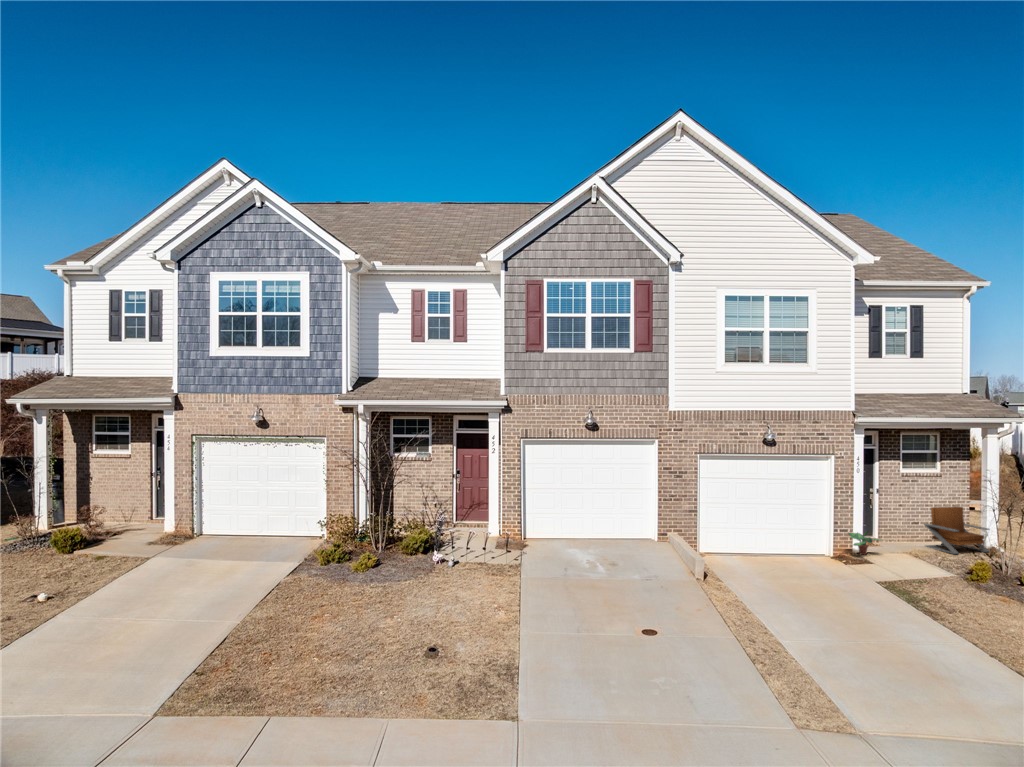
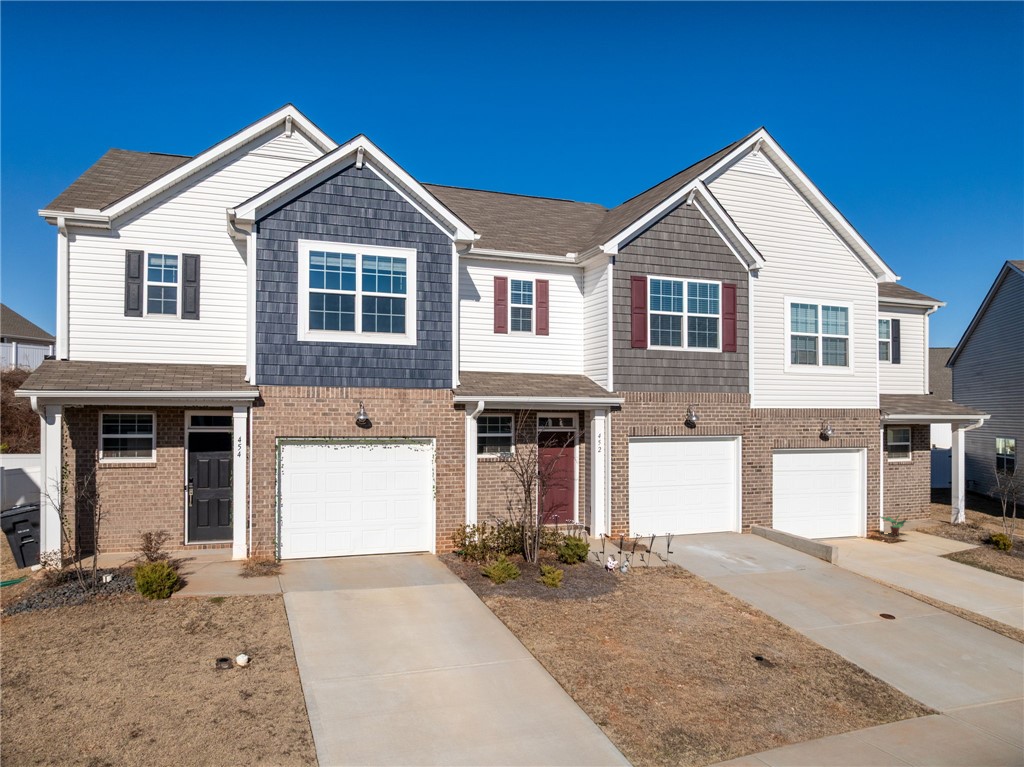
lounge chair: present [924,506,989,554] -> none [918,491,966,531]

